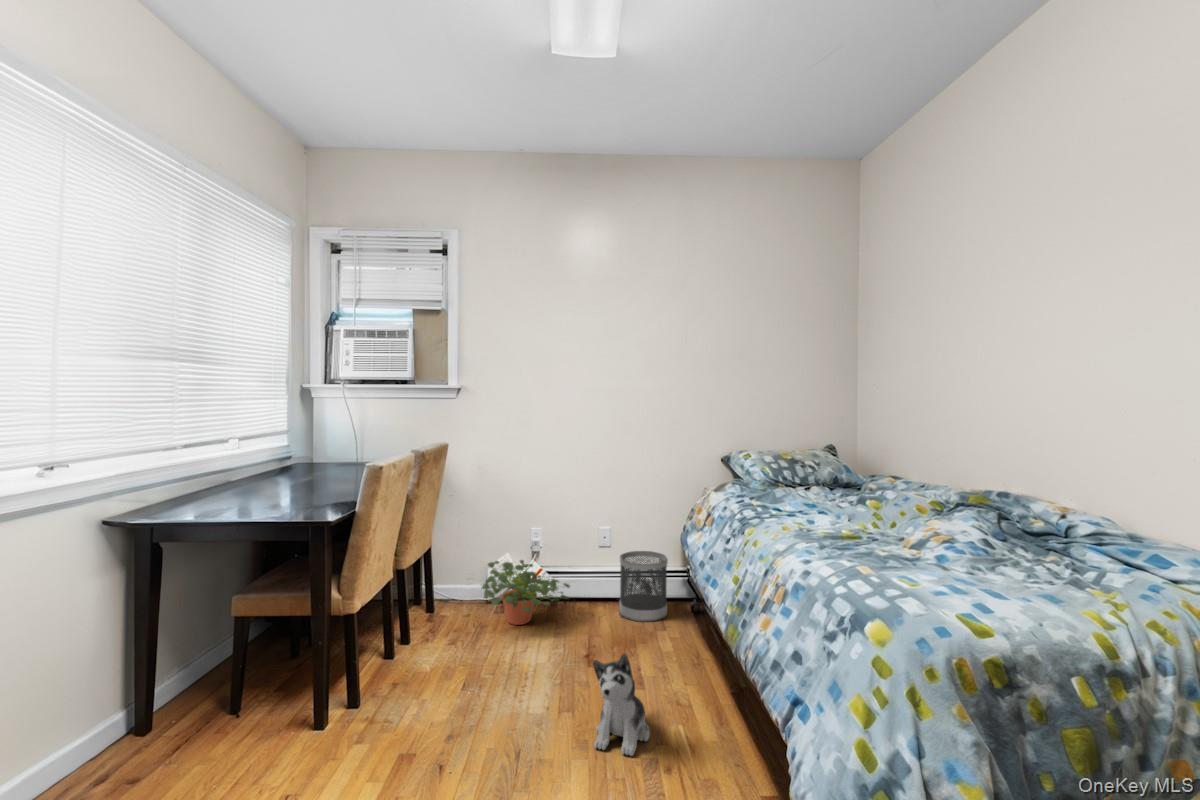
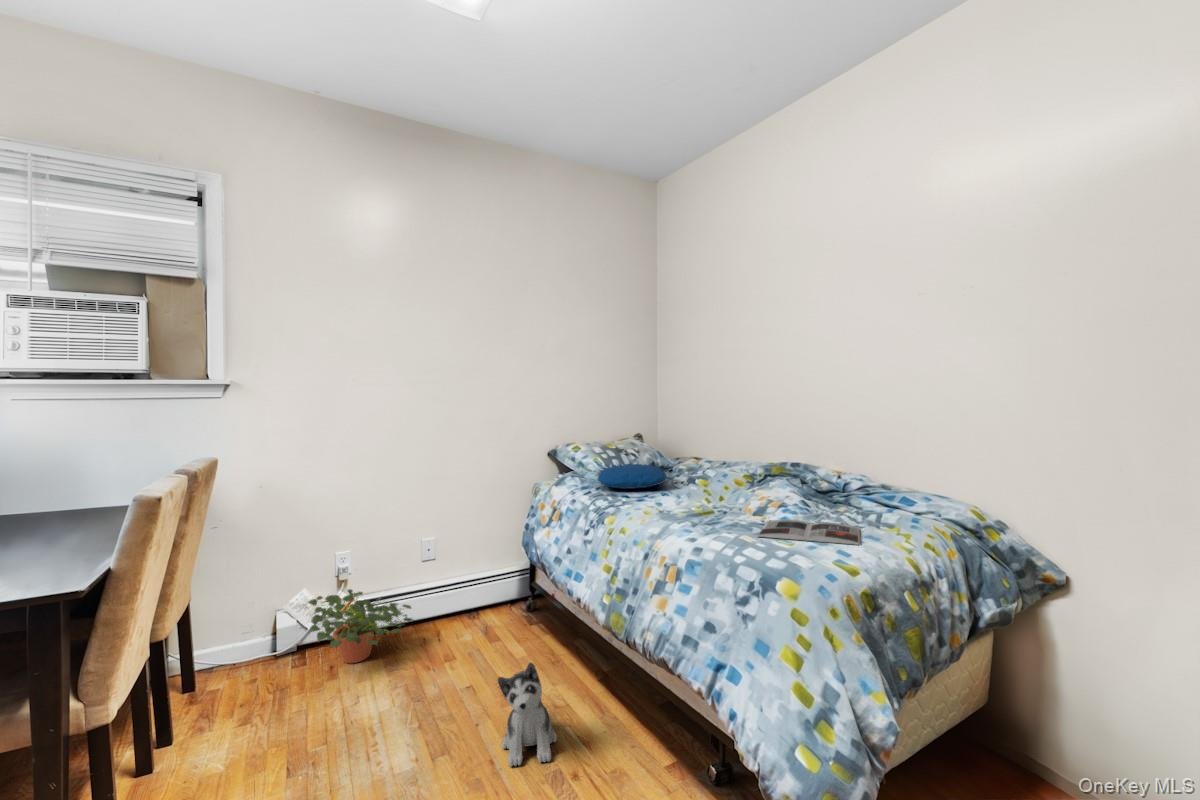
pillow: none [756,476,843,503] -> present [598,464,667,489]
wastebasket: present [619,551,668,622] -> none [461,554,513,627]
magazine: none [887,556,1048,602] -> present [758,520,860,545]

